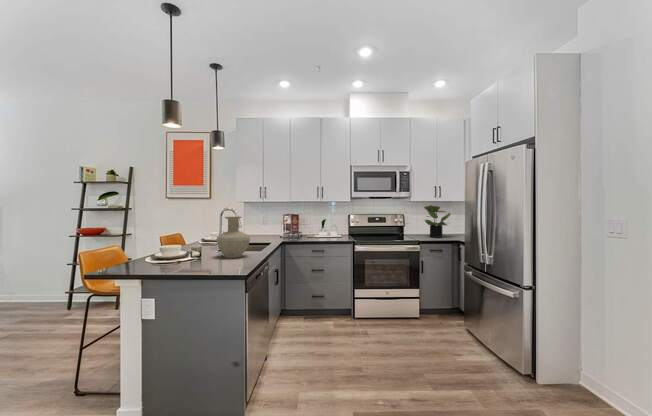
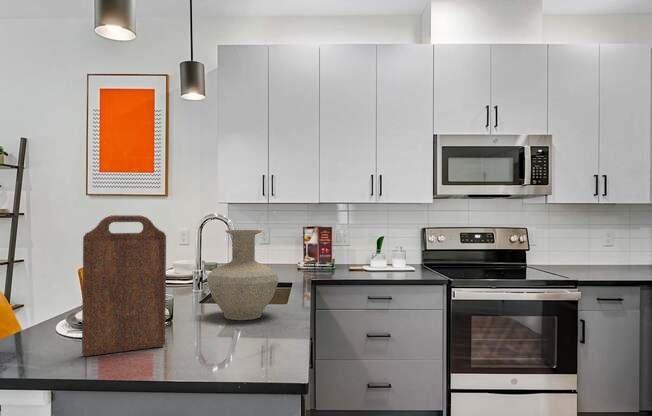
potted plant: present [424,205,450,238] -> none [567,212,623,273]
cutting board: none [154,211,191,270] -> present [82,215,166,356]

